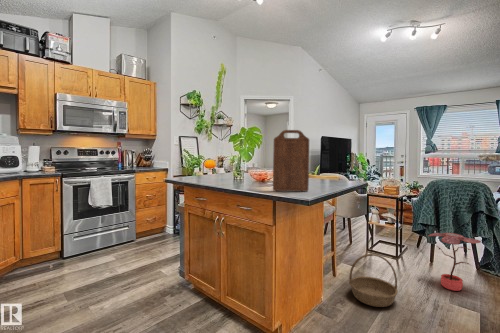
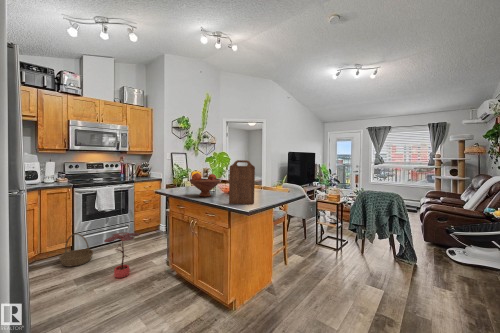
fruit bowl: none [213,153,255,184] -> present [190,173,221,197]
potted plant: present [428,233,481,291] -> present [104,232,140,278]
basket: present [349,254,398,307] -> present [59,233,94,267]

